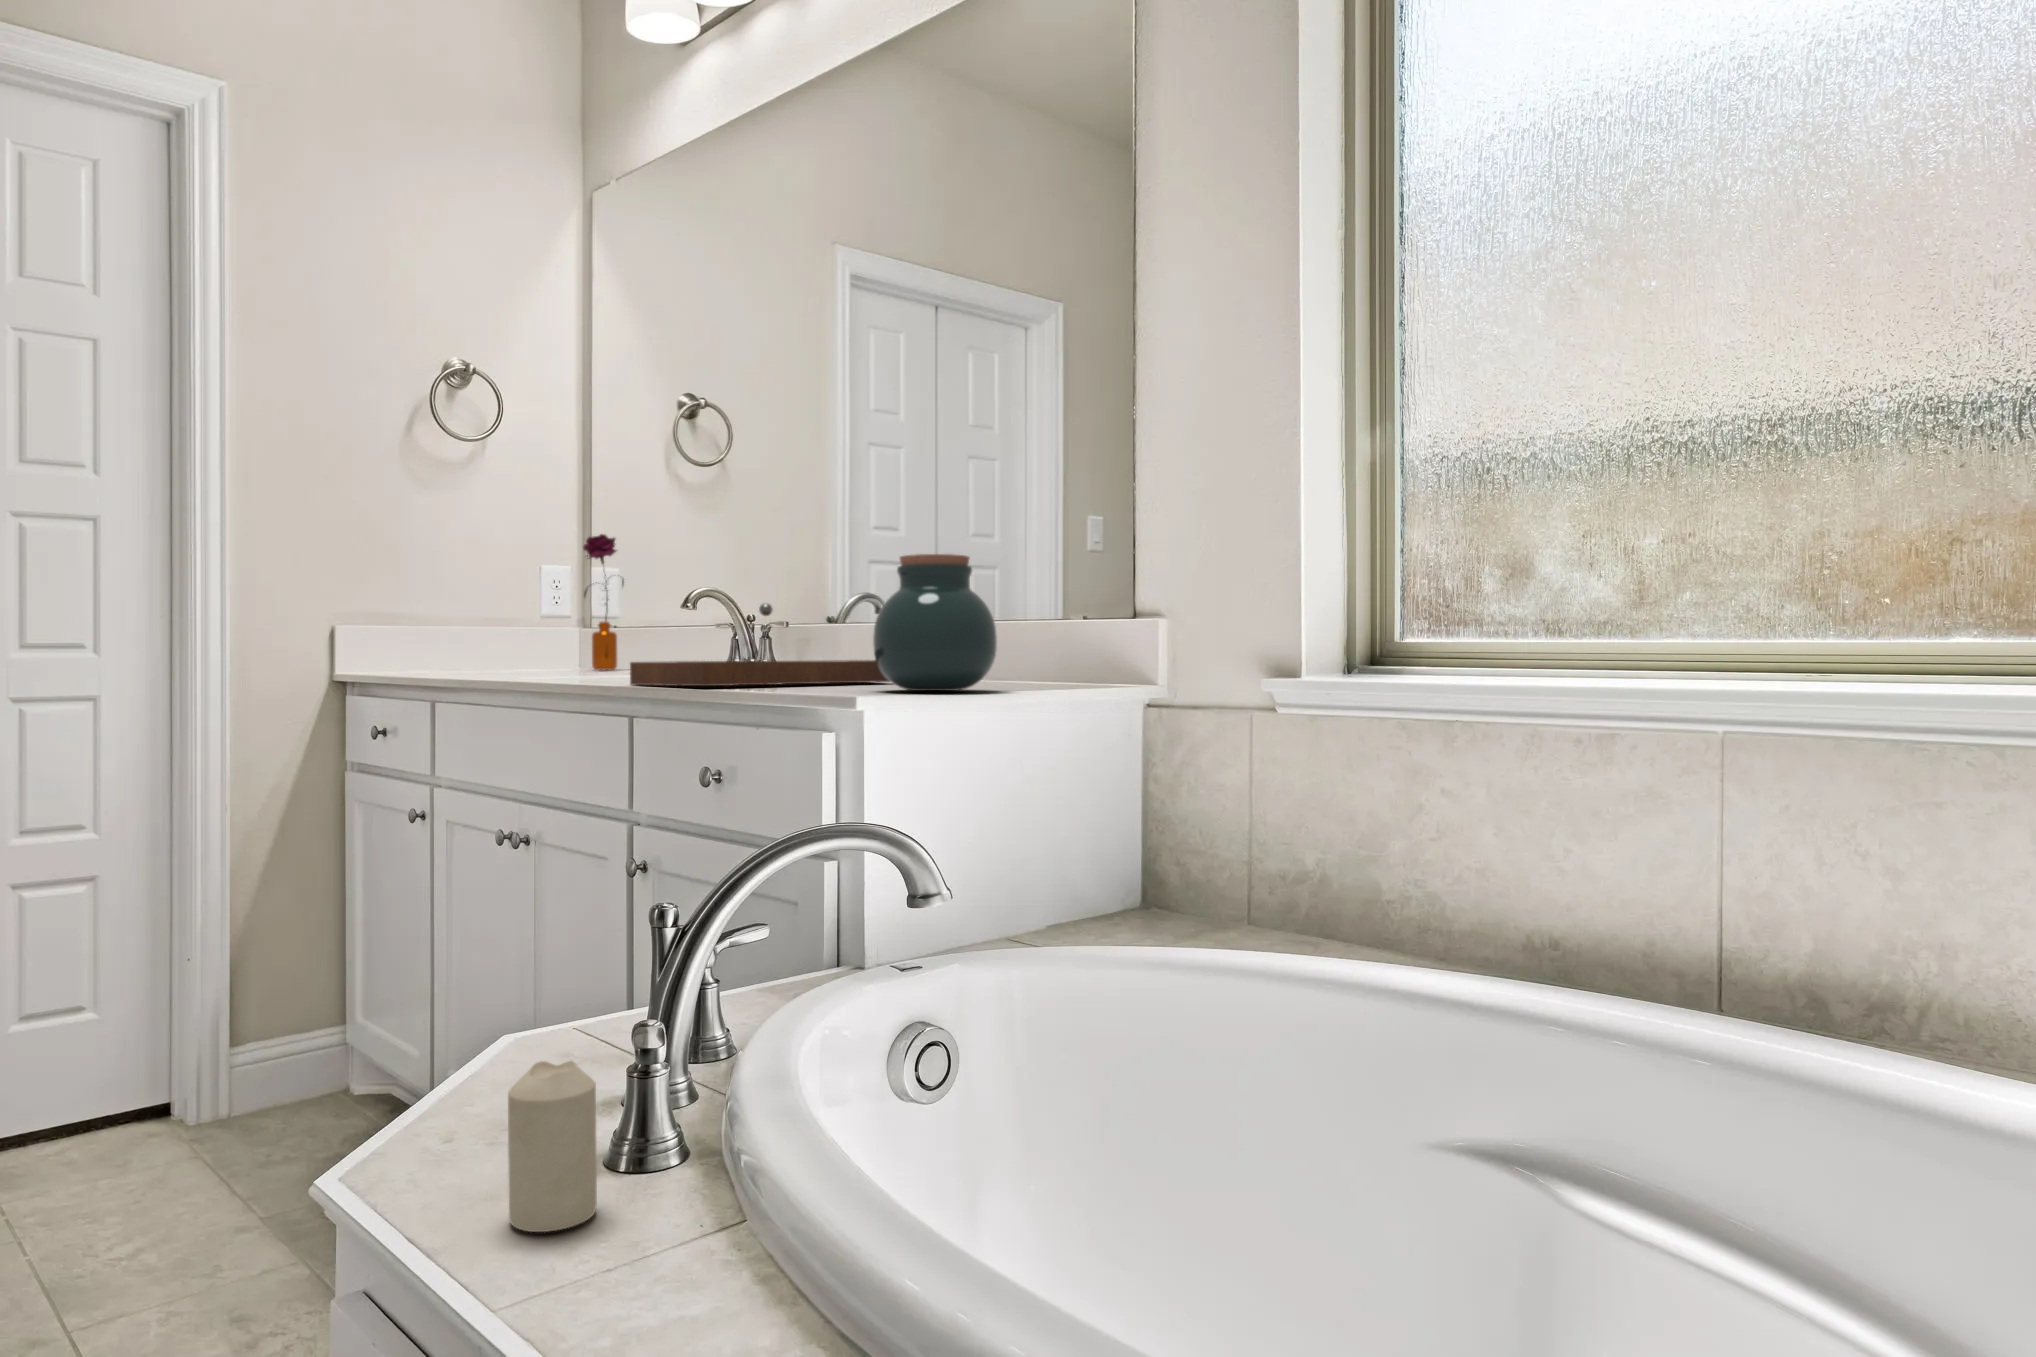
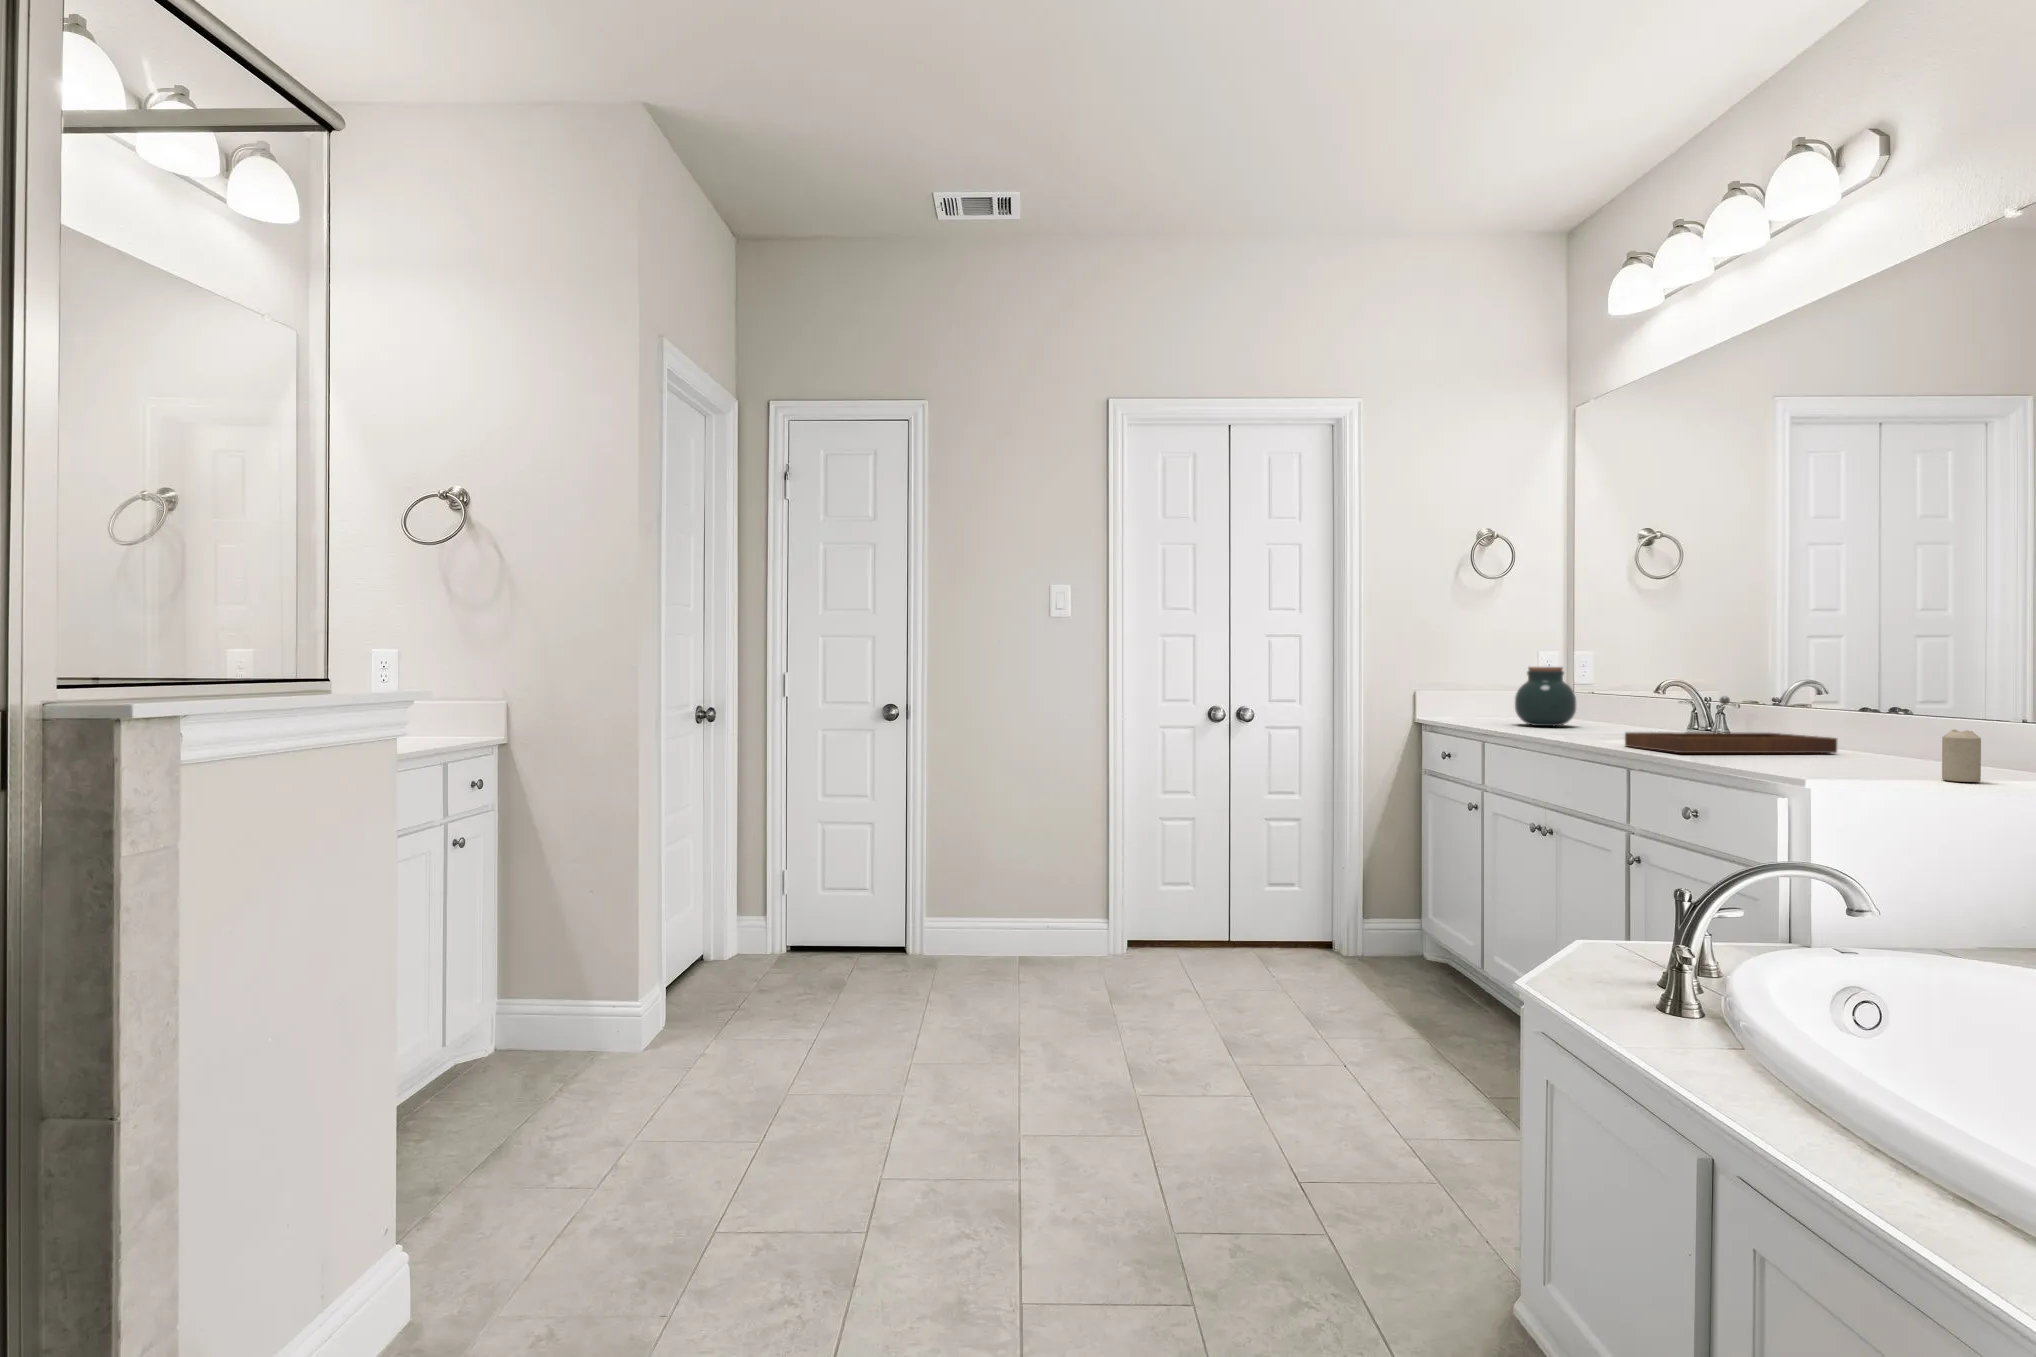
flower: present [583,534,624,670] -> none [1574,634,1604,723]
jar: present [873,554,997,691] -> present [1515,667,1576,726]
candle: present [508,1061,597,1232] -> present [1942,730,1981,782]

